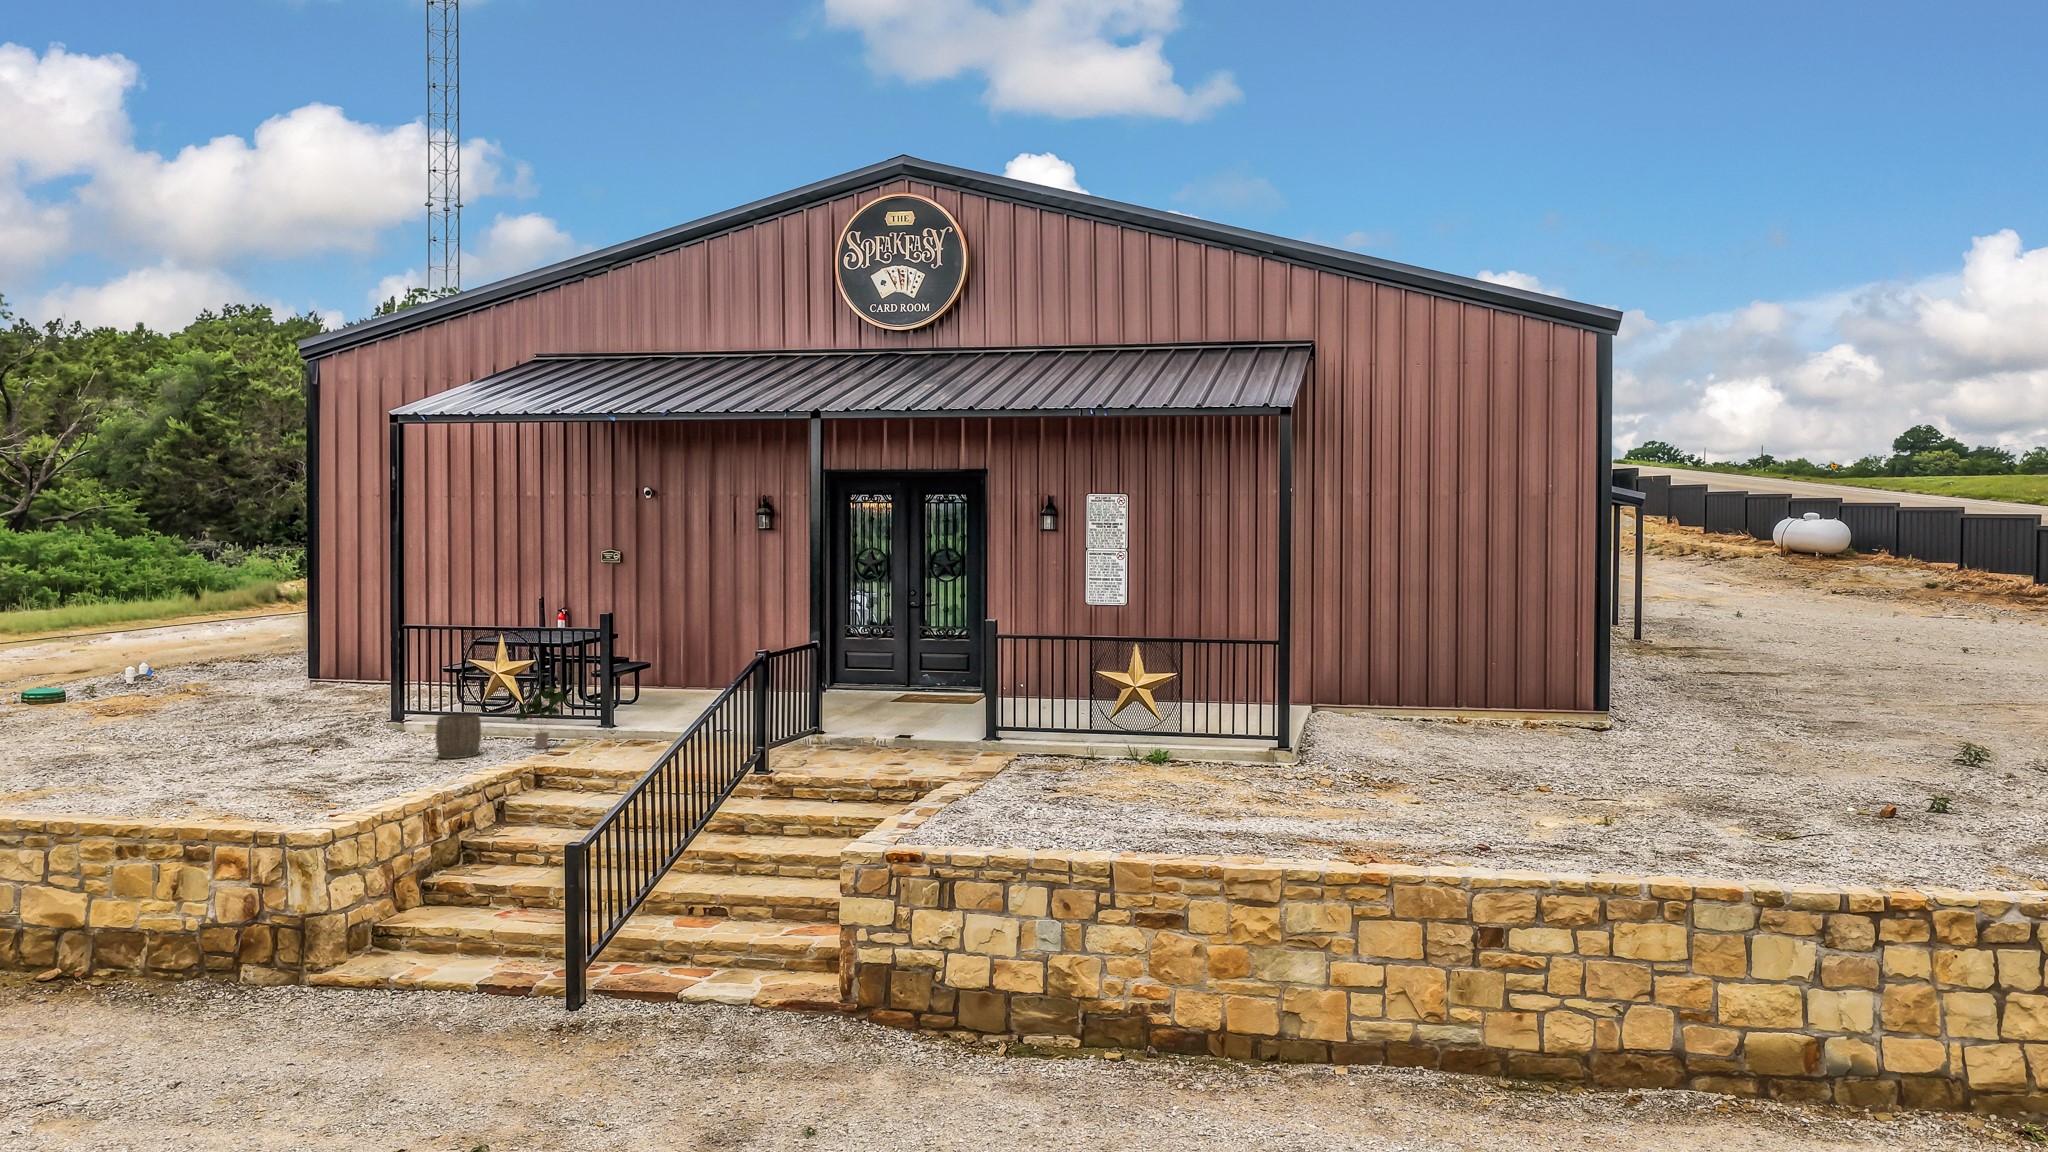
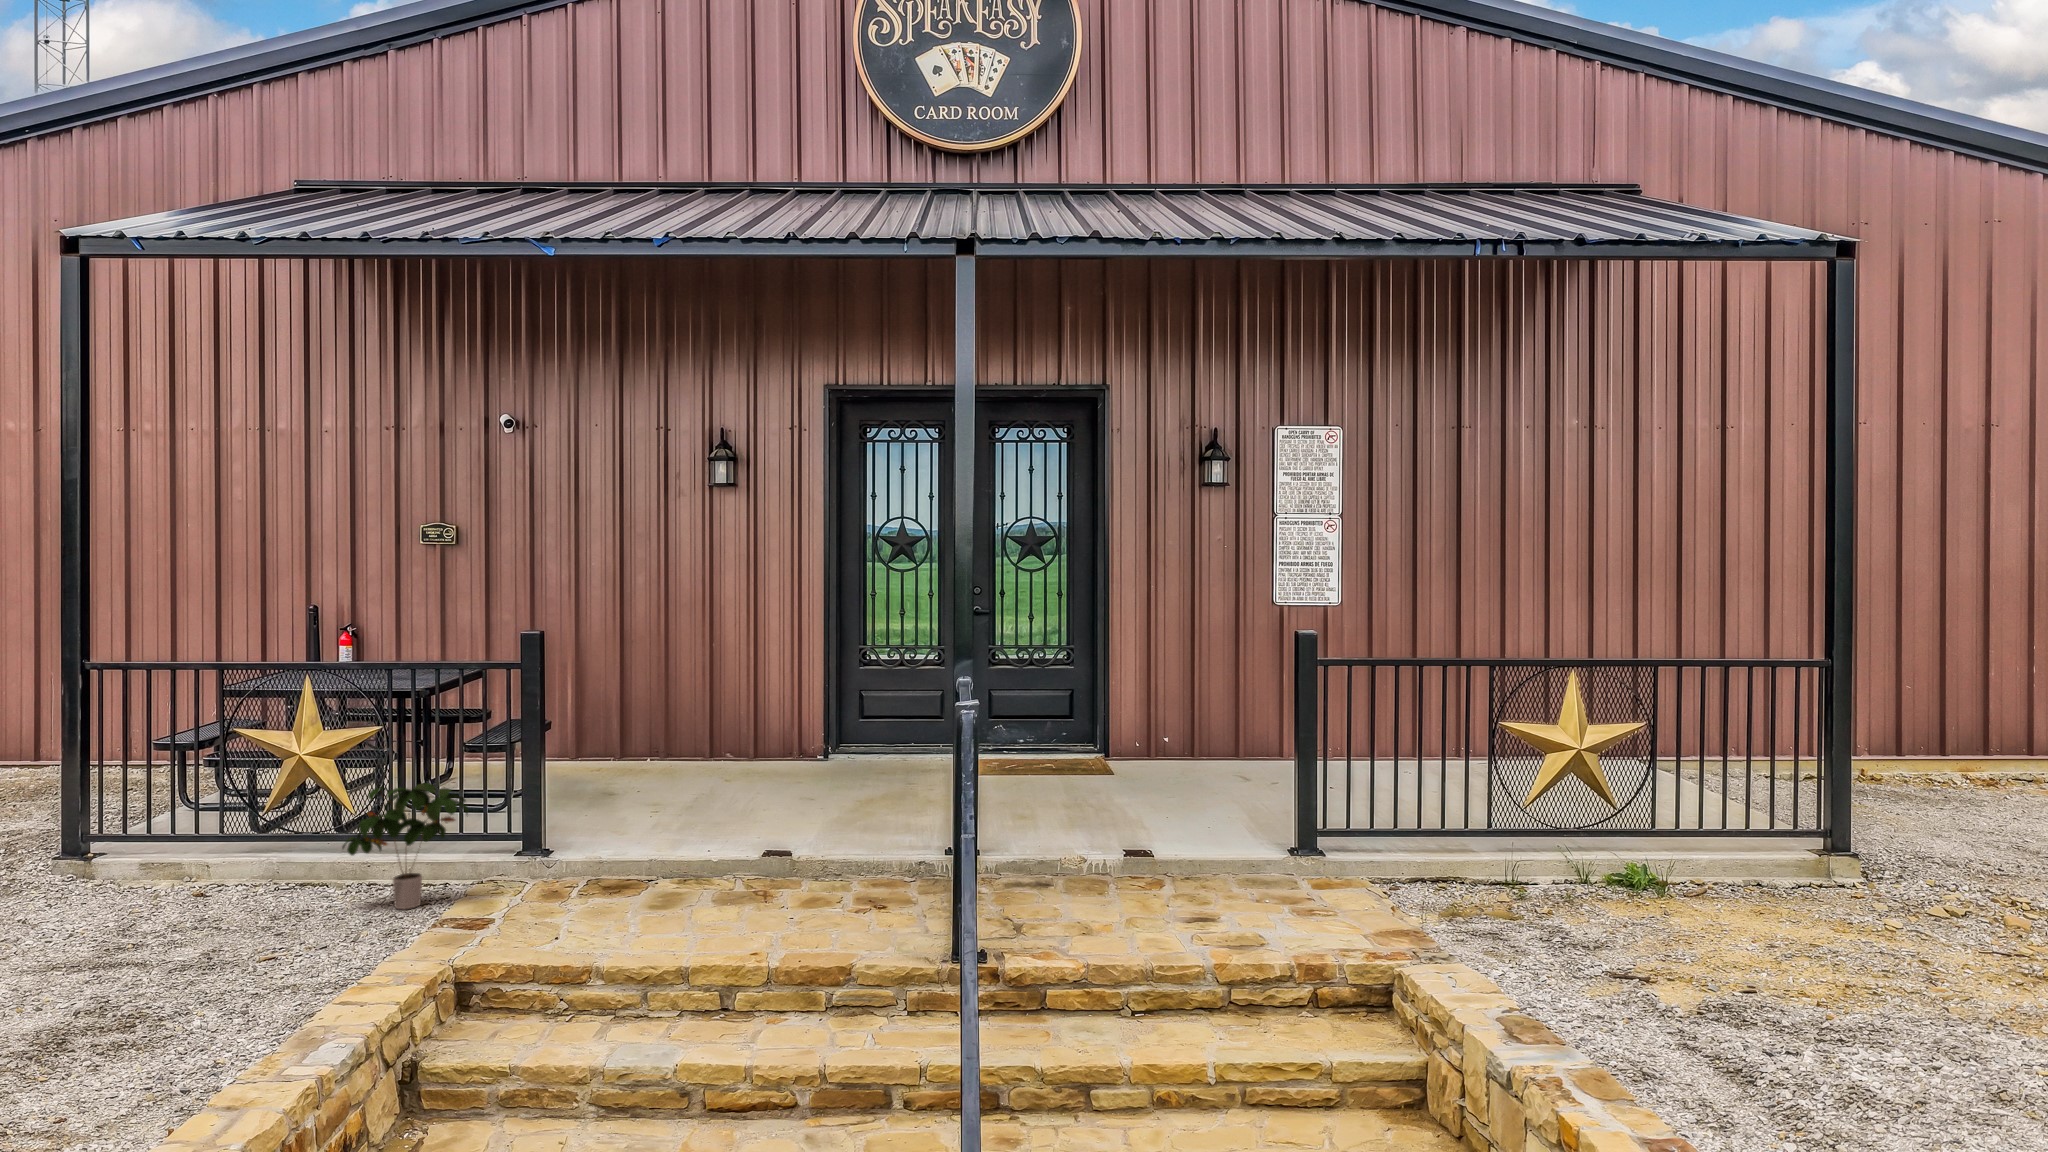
woven basket: present [435,714,481,759] -> none [175,850,280,959]

